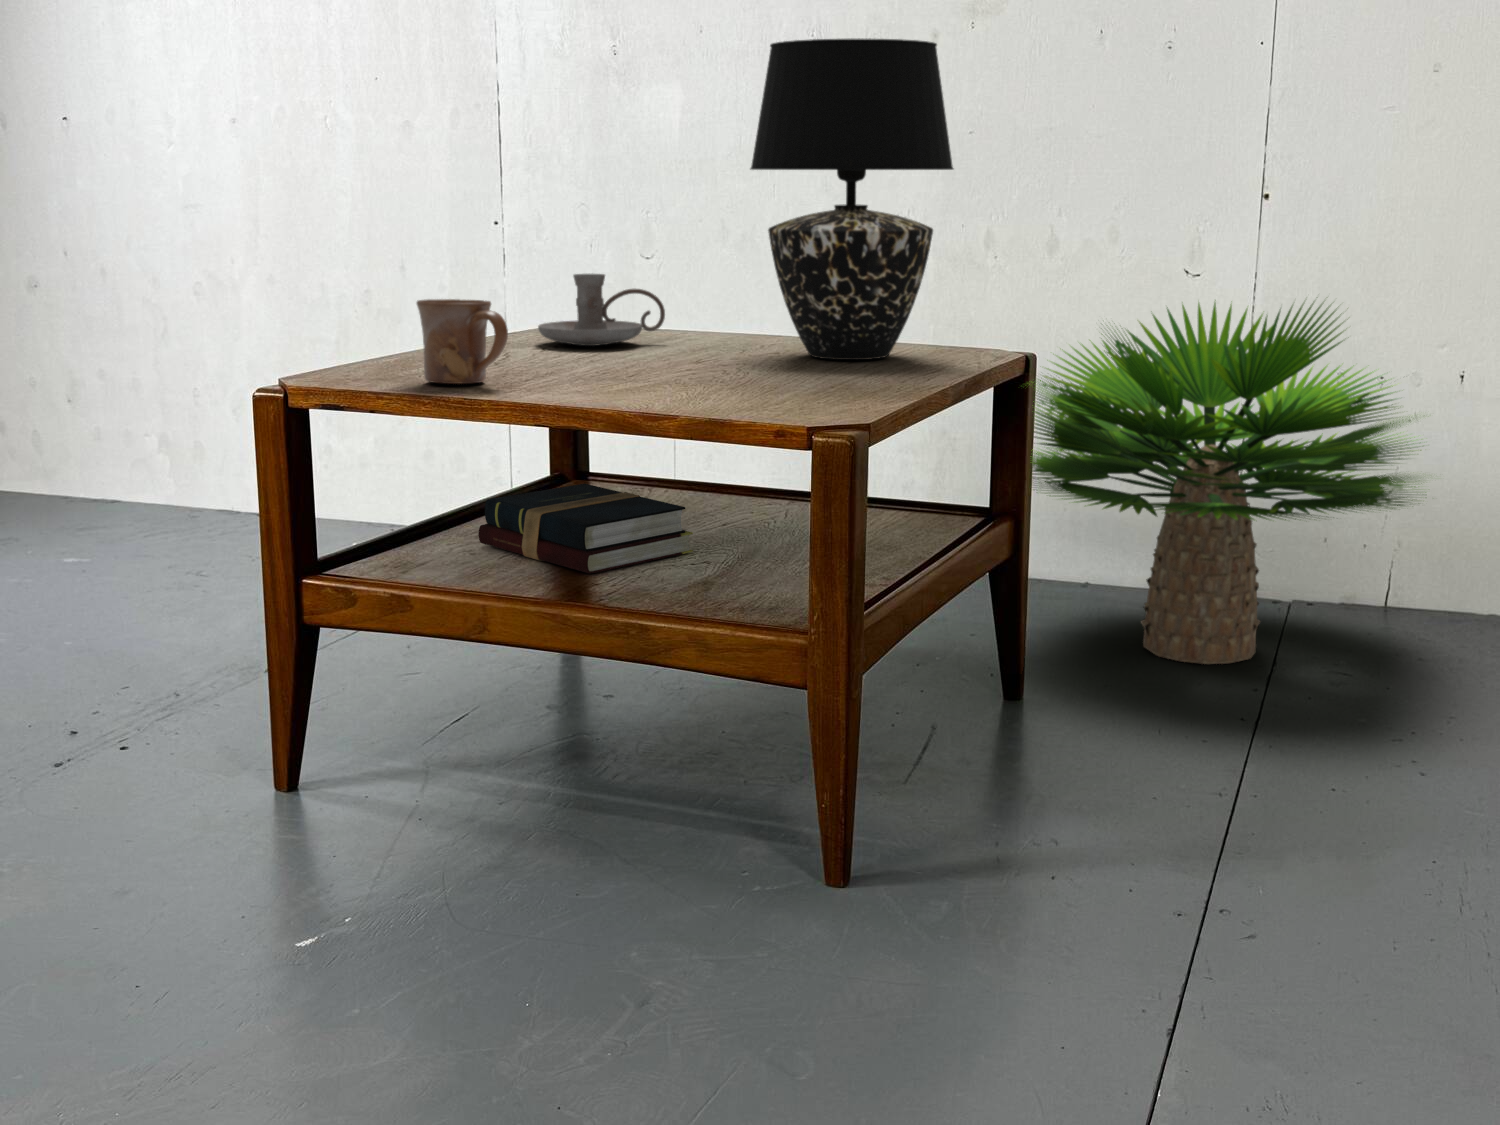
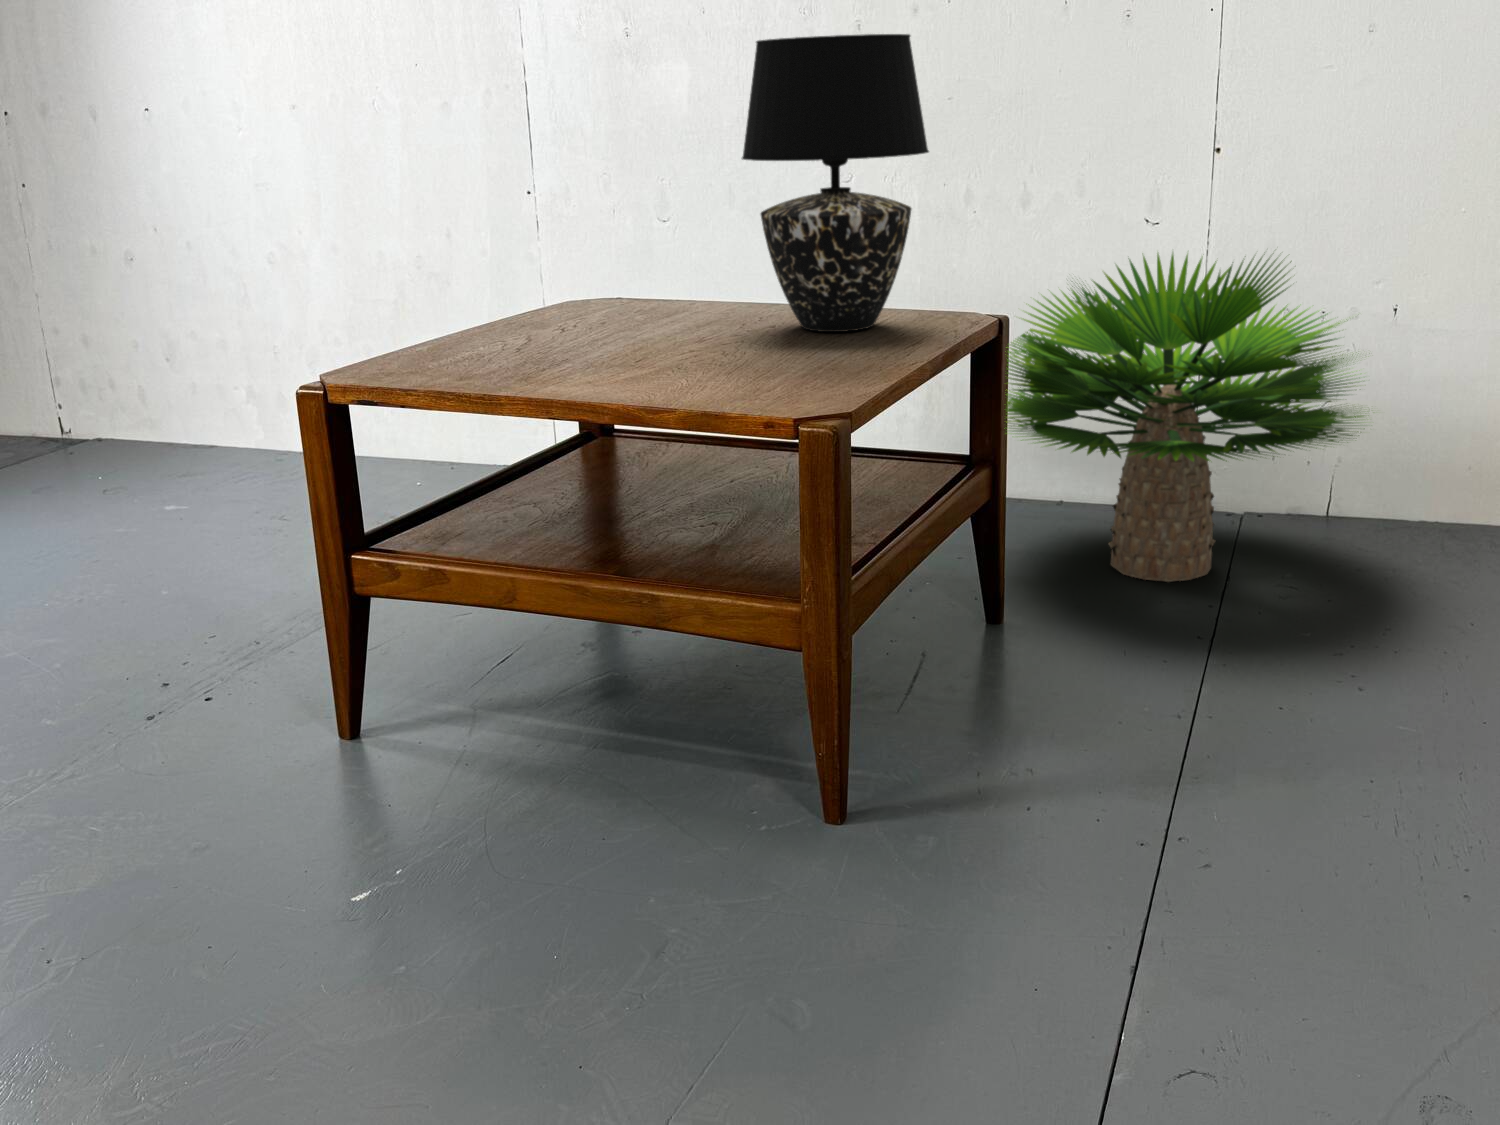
candle holder: present [538,274,665,346] -> none [557,256,672,323]
mug: present [417,299,508,384] -> none [438,297,522,378]
hardback book: present [478,484,693,574] -> none [510,450,702,541]

